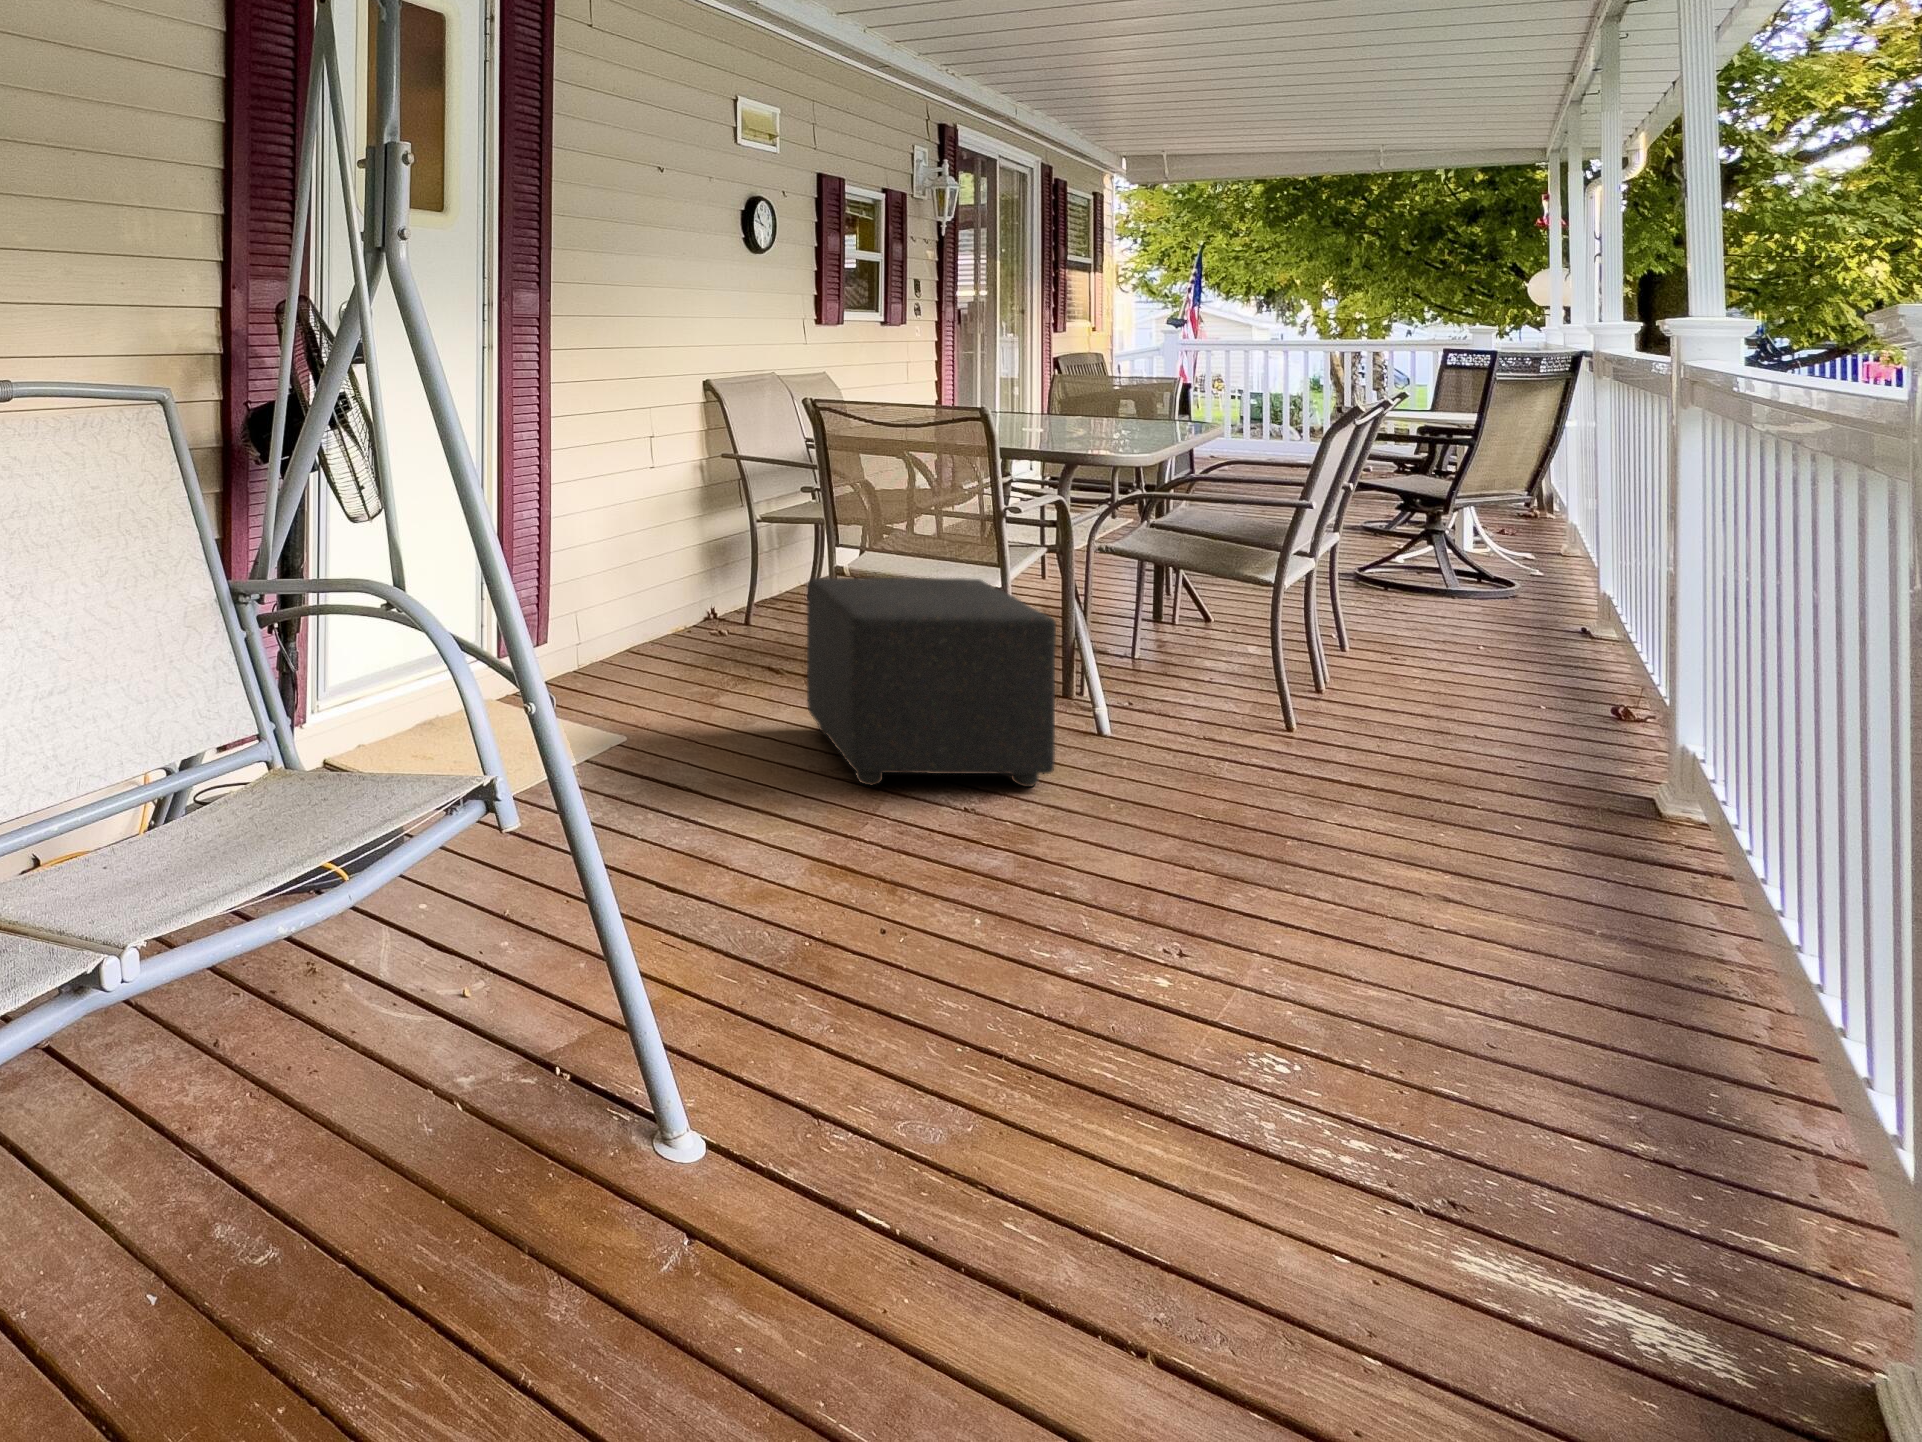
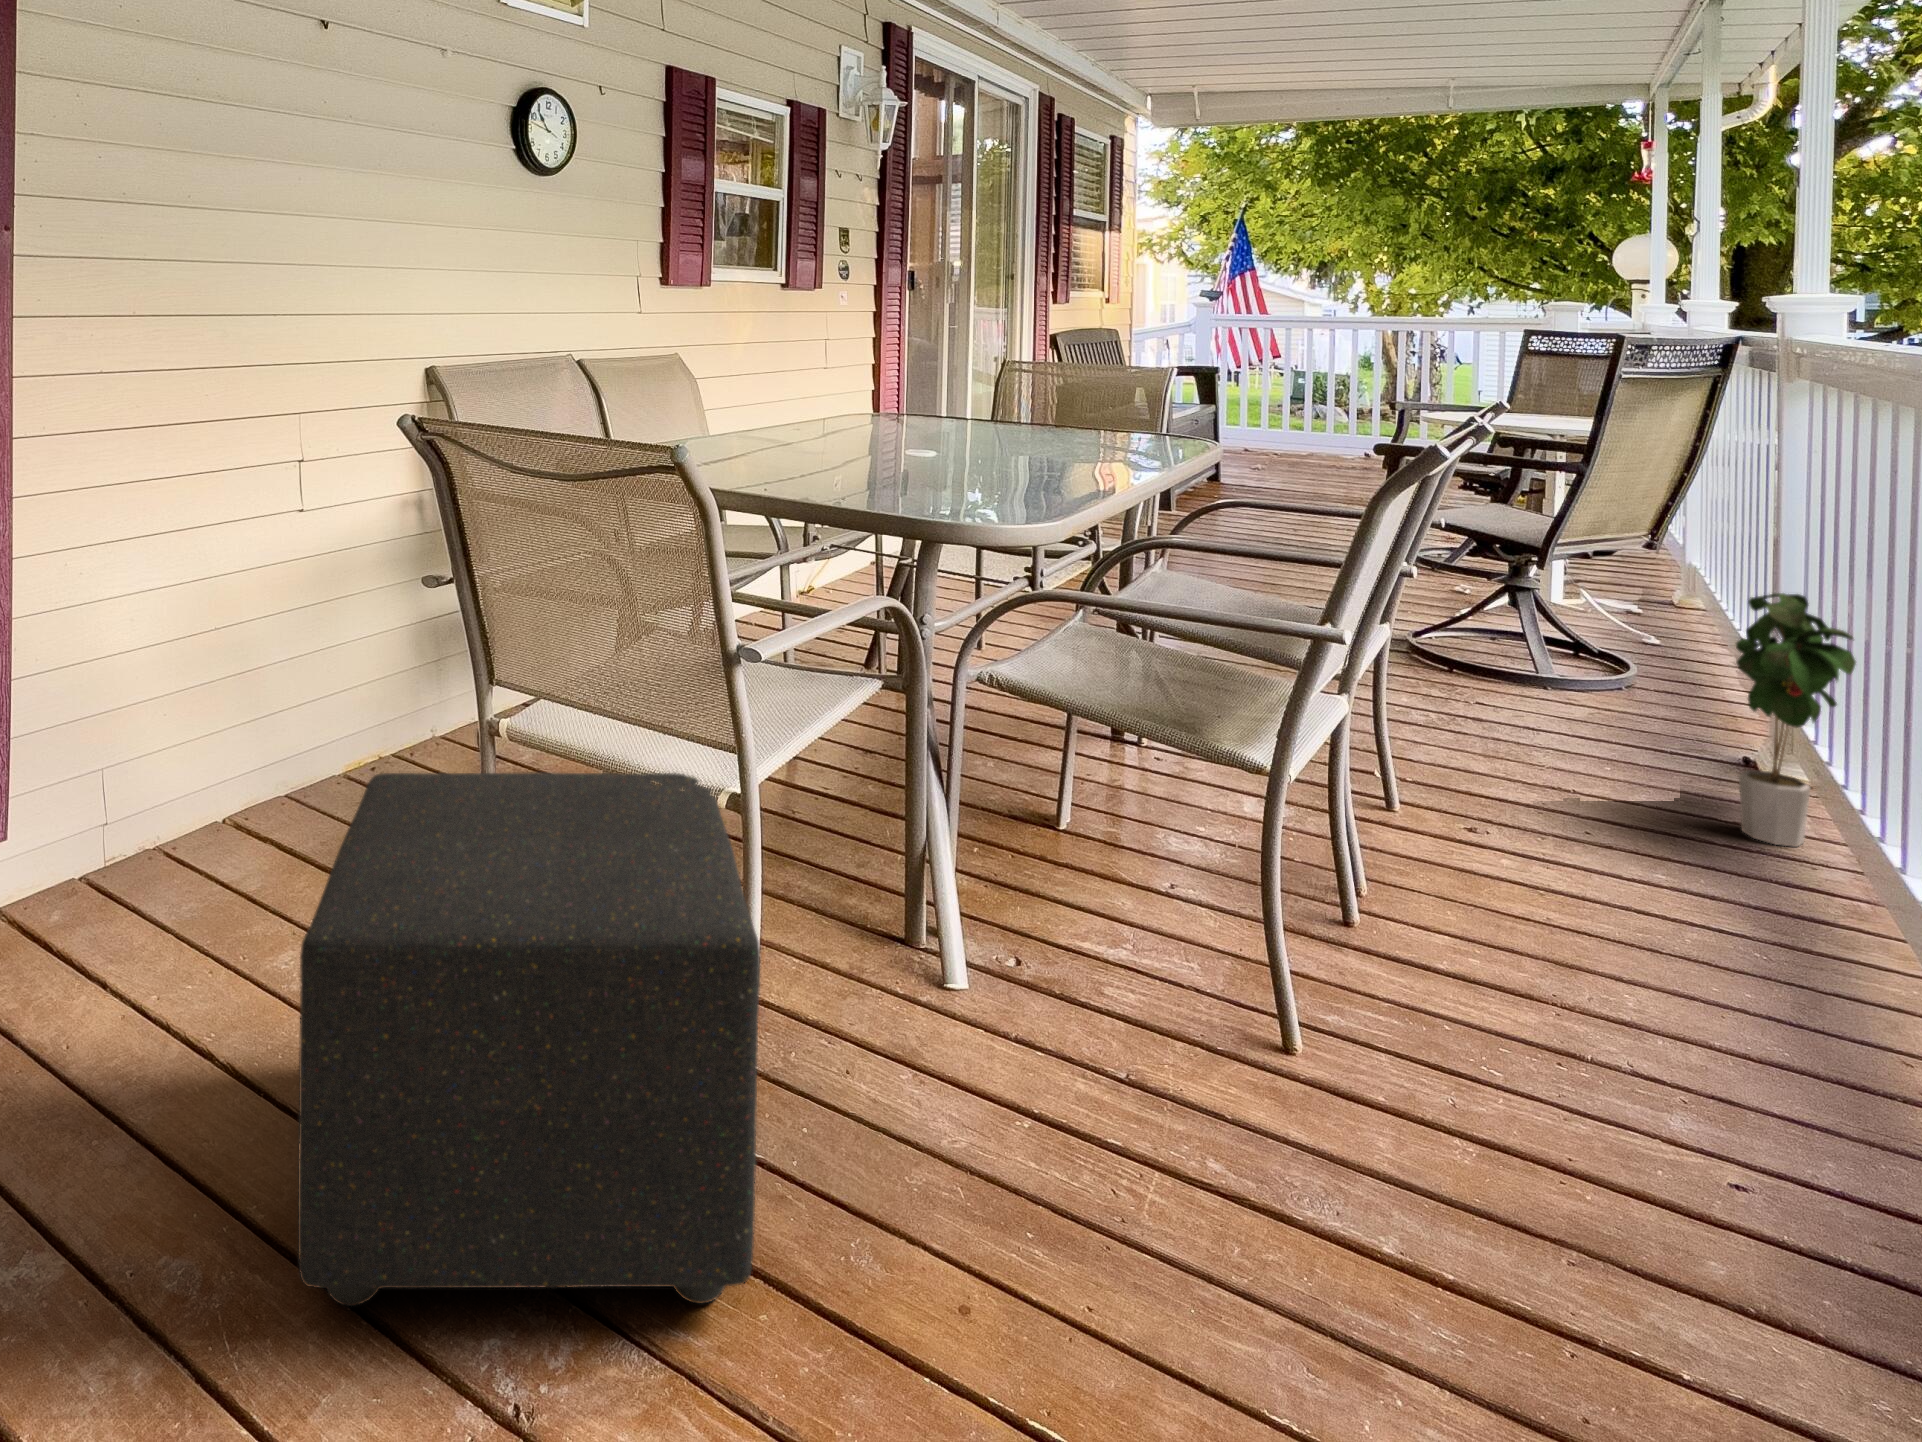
potted plant: none [1560,510,1625,663] -> present [1736,593,1856,847]

